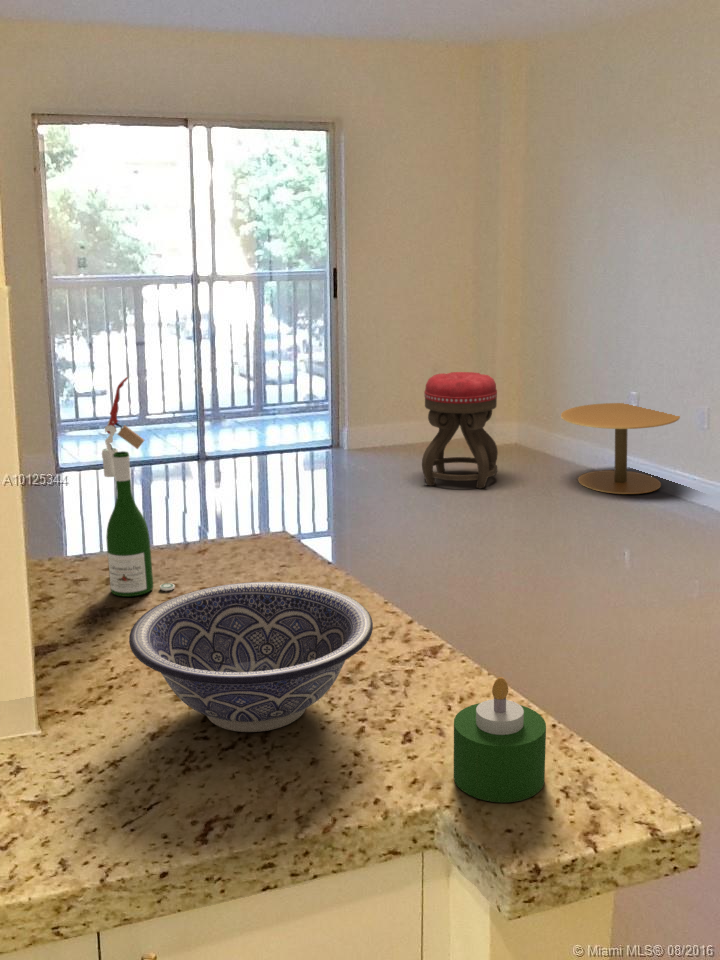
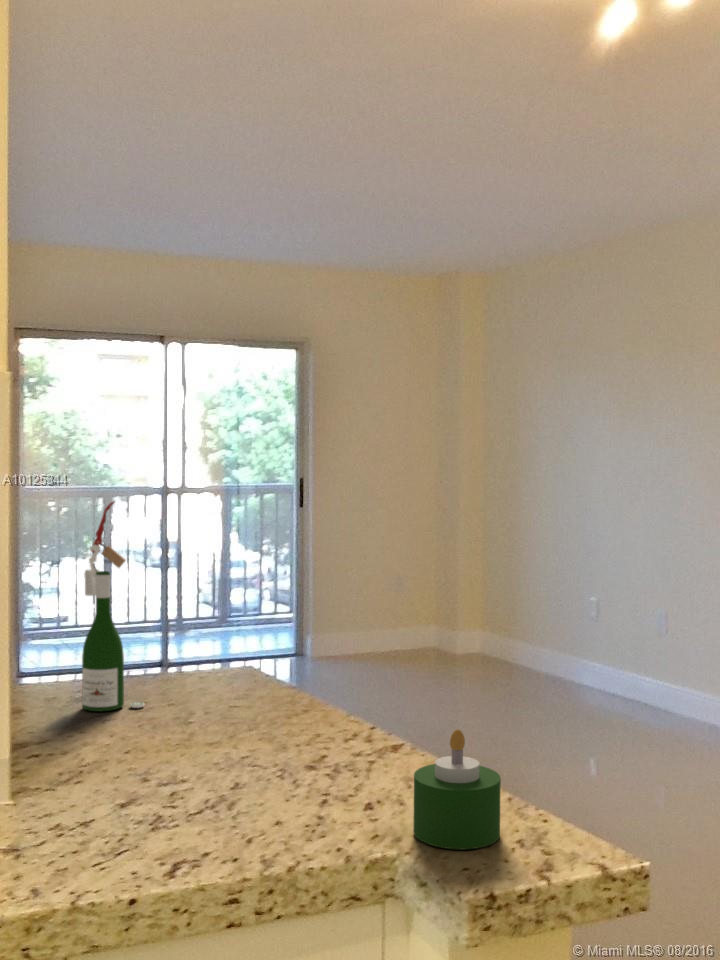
ottoman: present [422,372,498,489] -> none [378,588,452,701]
side table: present [561,403,680,494] -> none [512,621,625,708]
decorative bowl: present [129,582,373,732] -> none [106,675,338,802]

